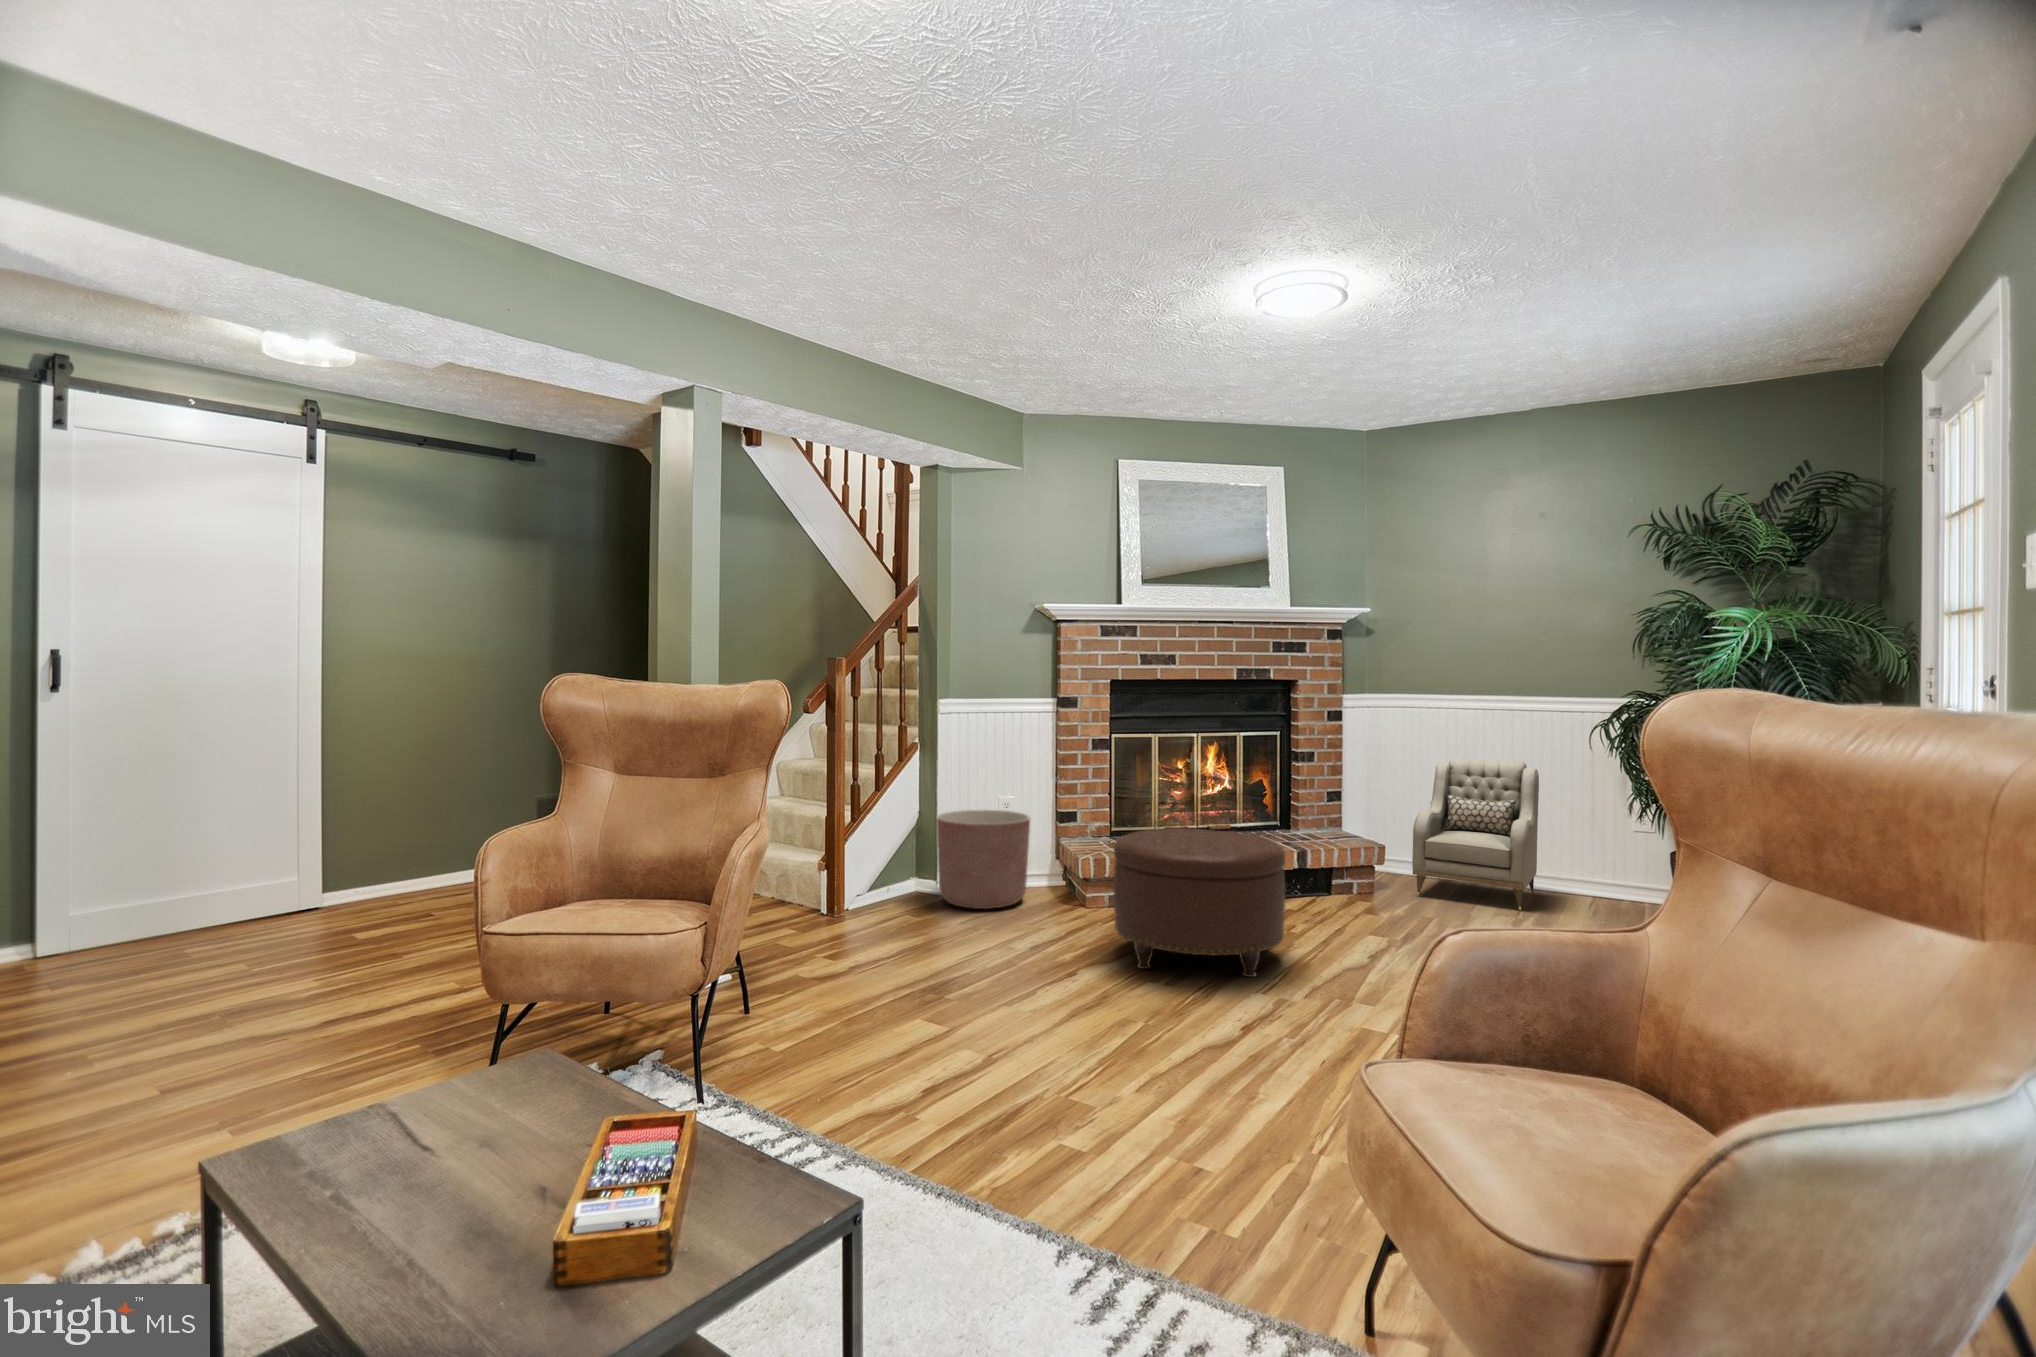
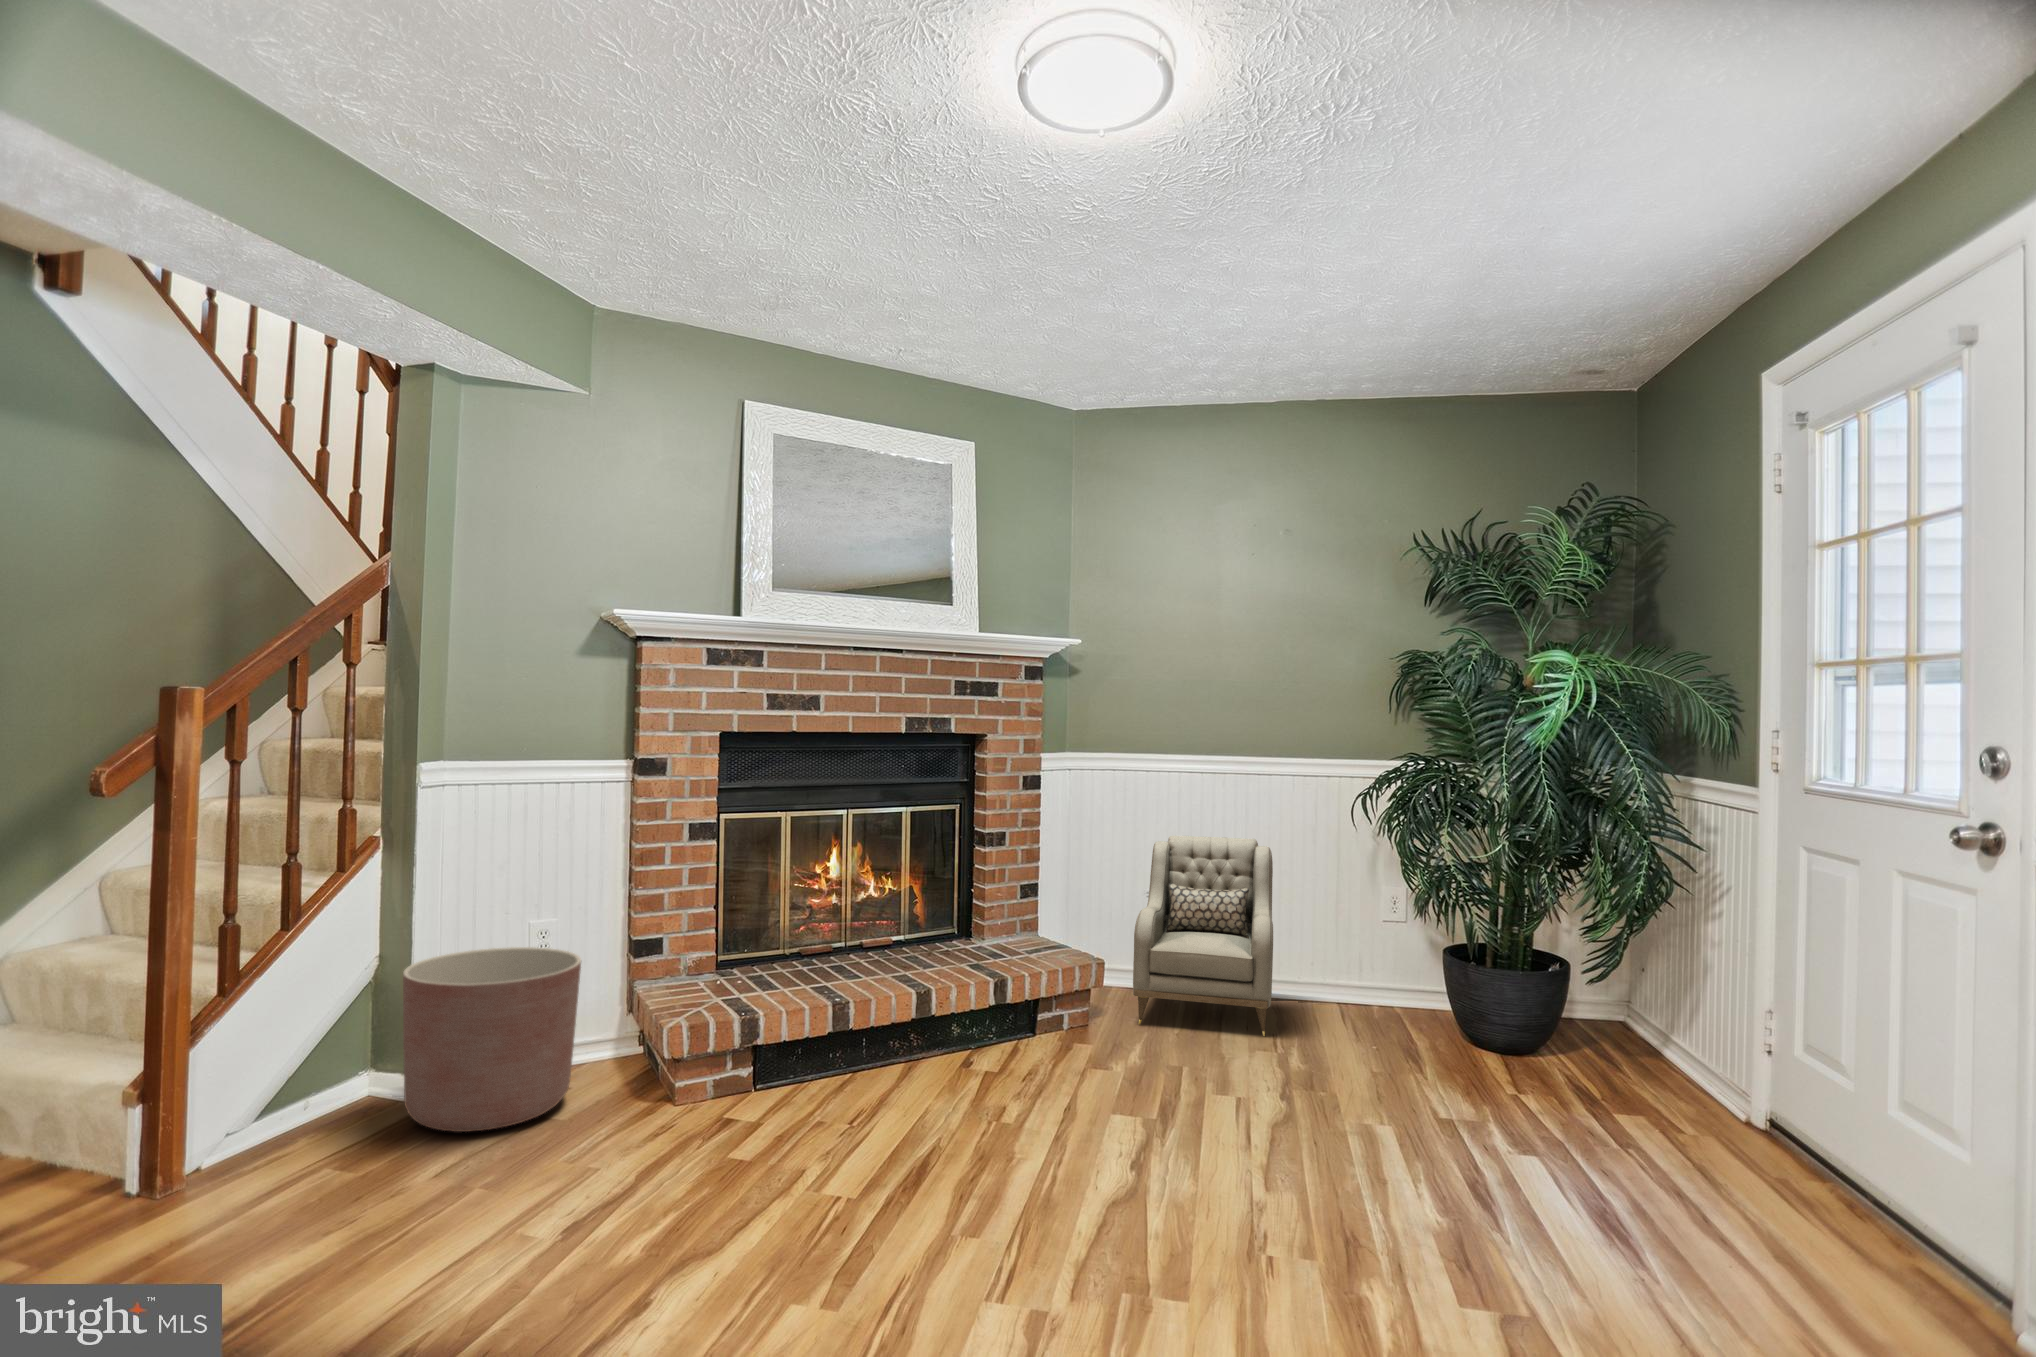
ottoman: present [1114,828,1285,977] -> none [727,973,1005,1240]

